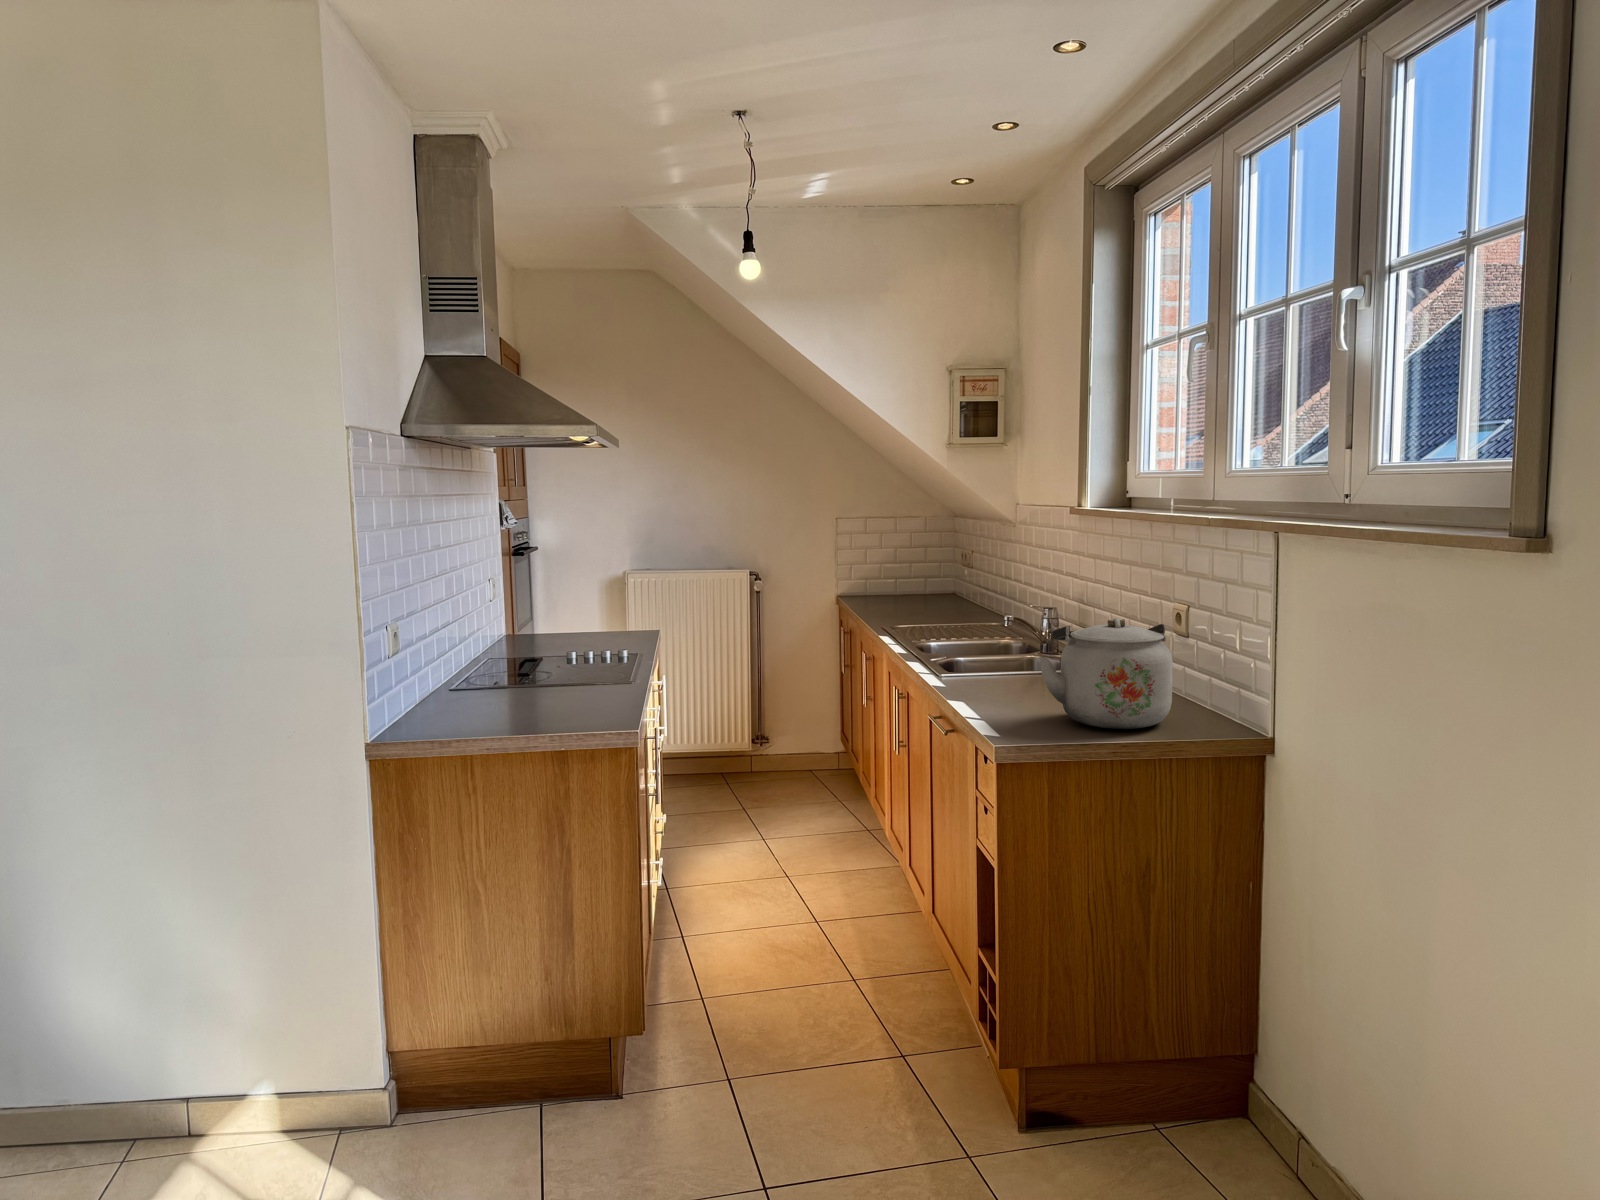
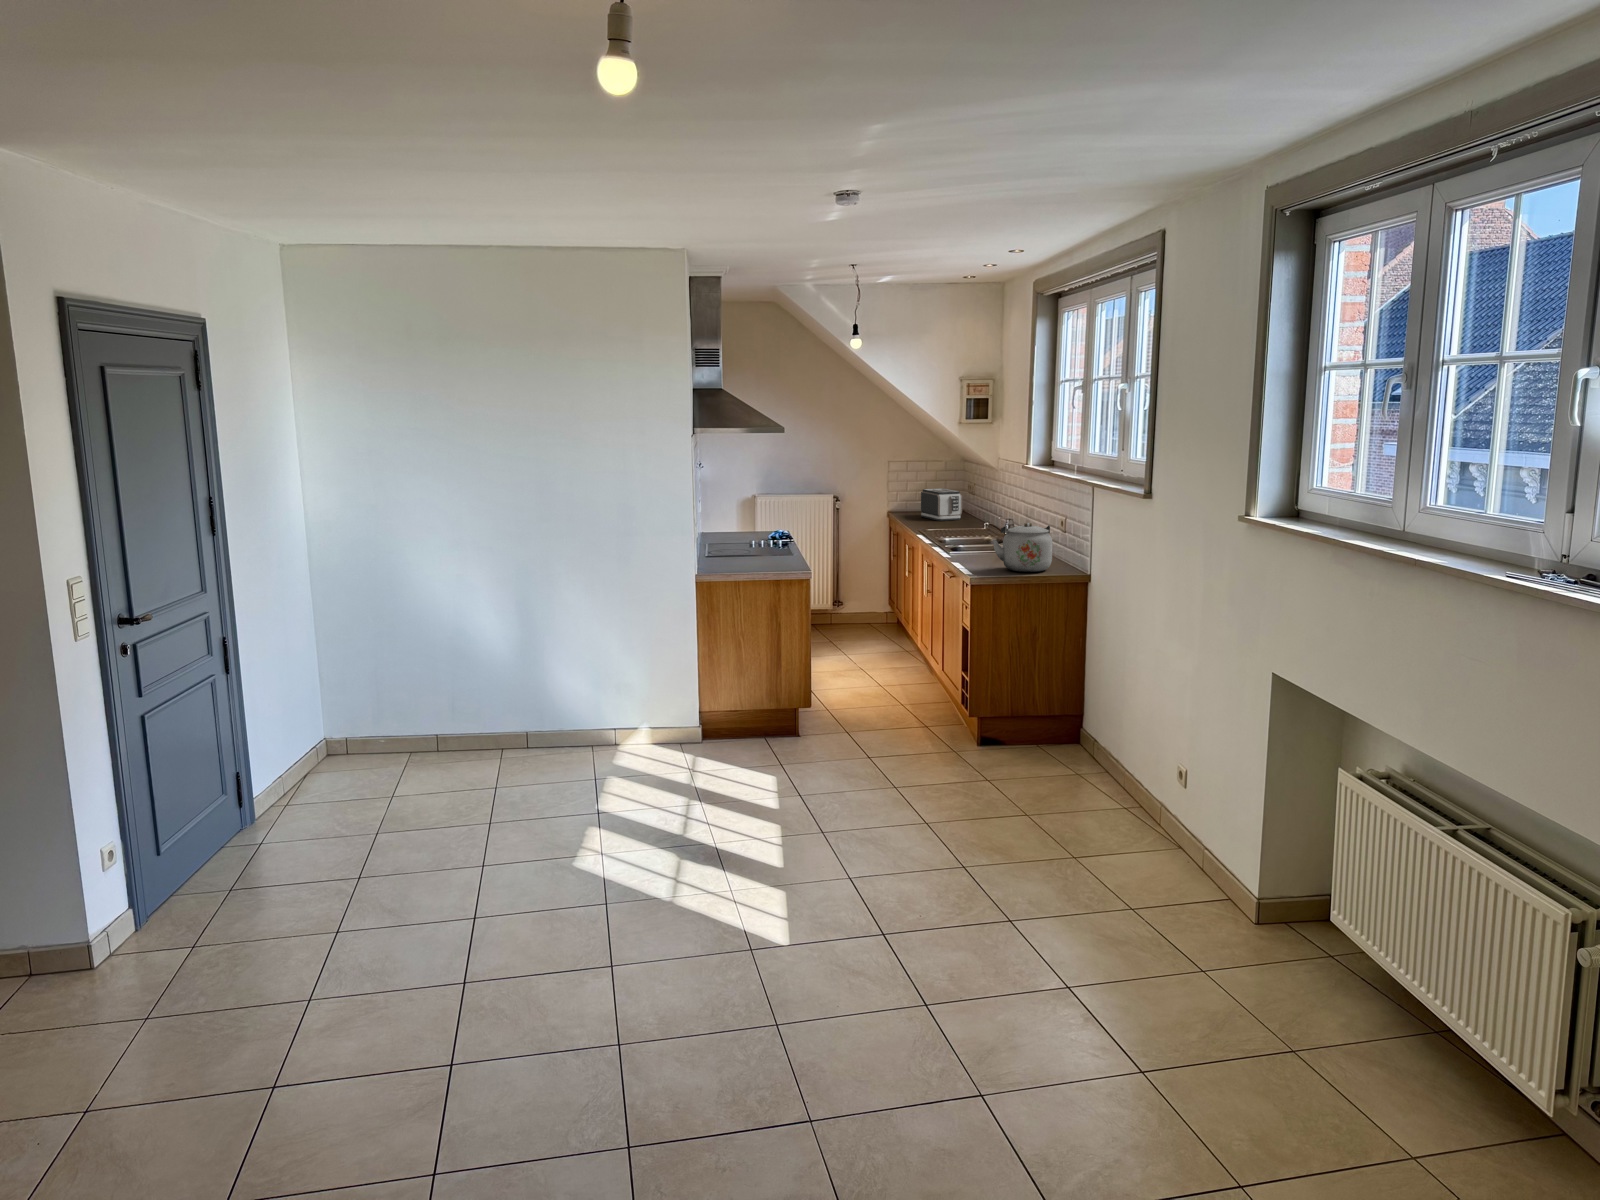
toaster: none [887,561,953,611] -> present [921,489,962,521]

